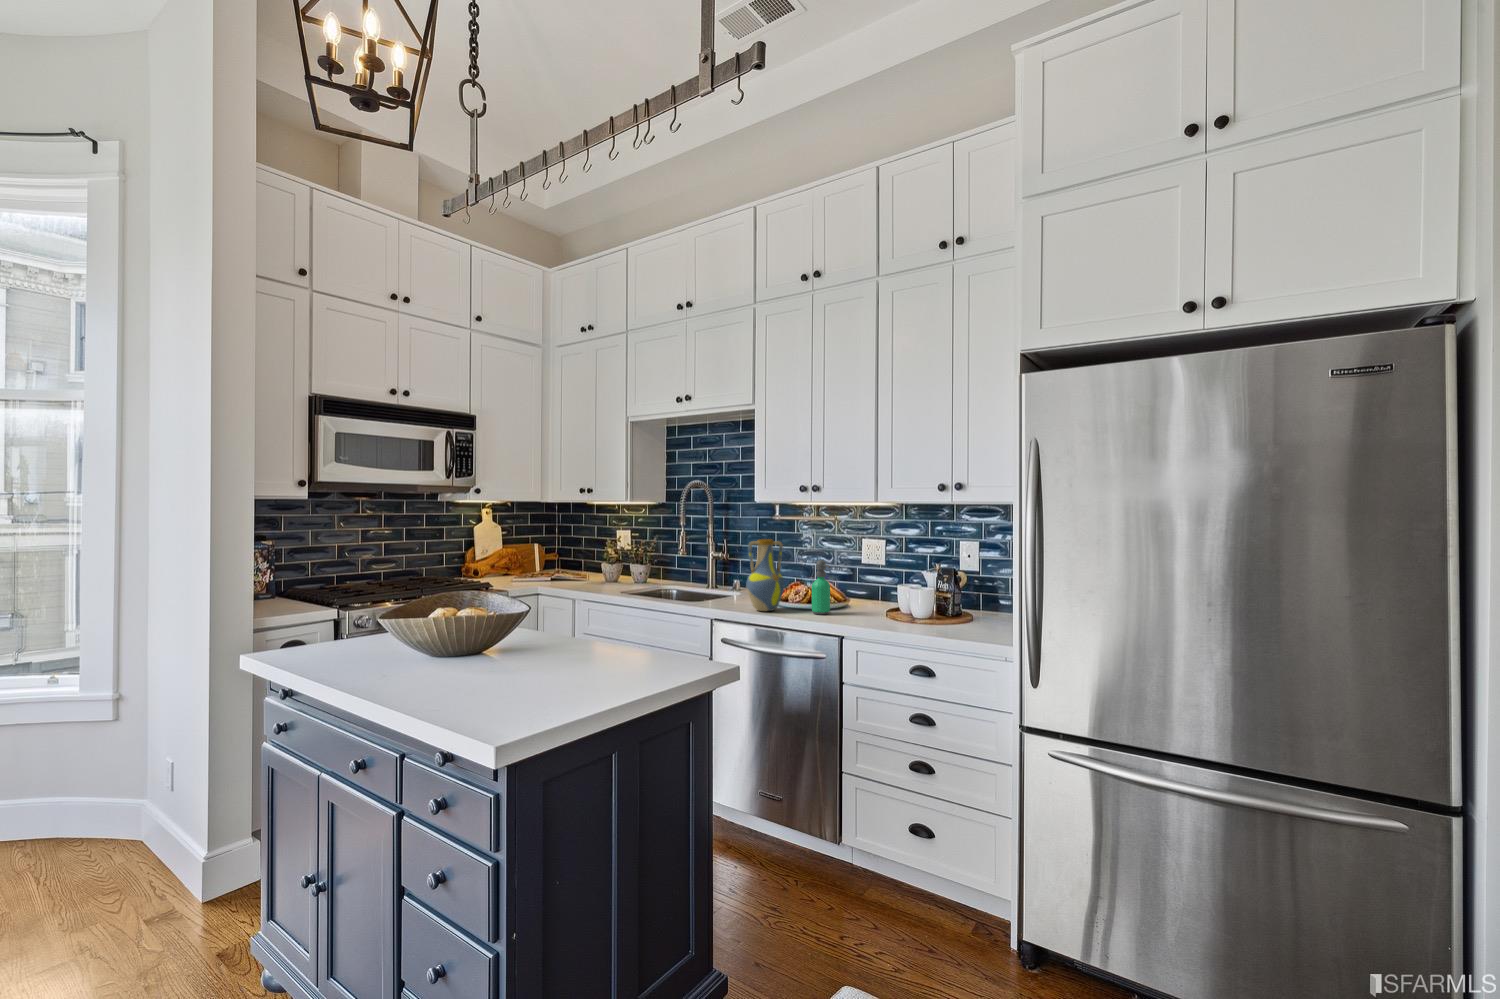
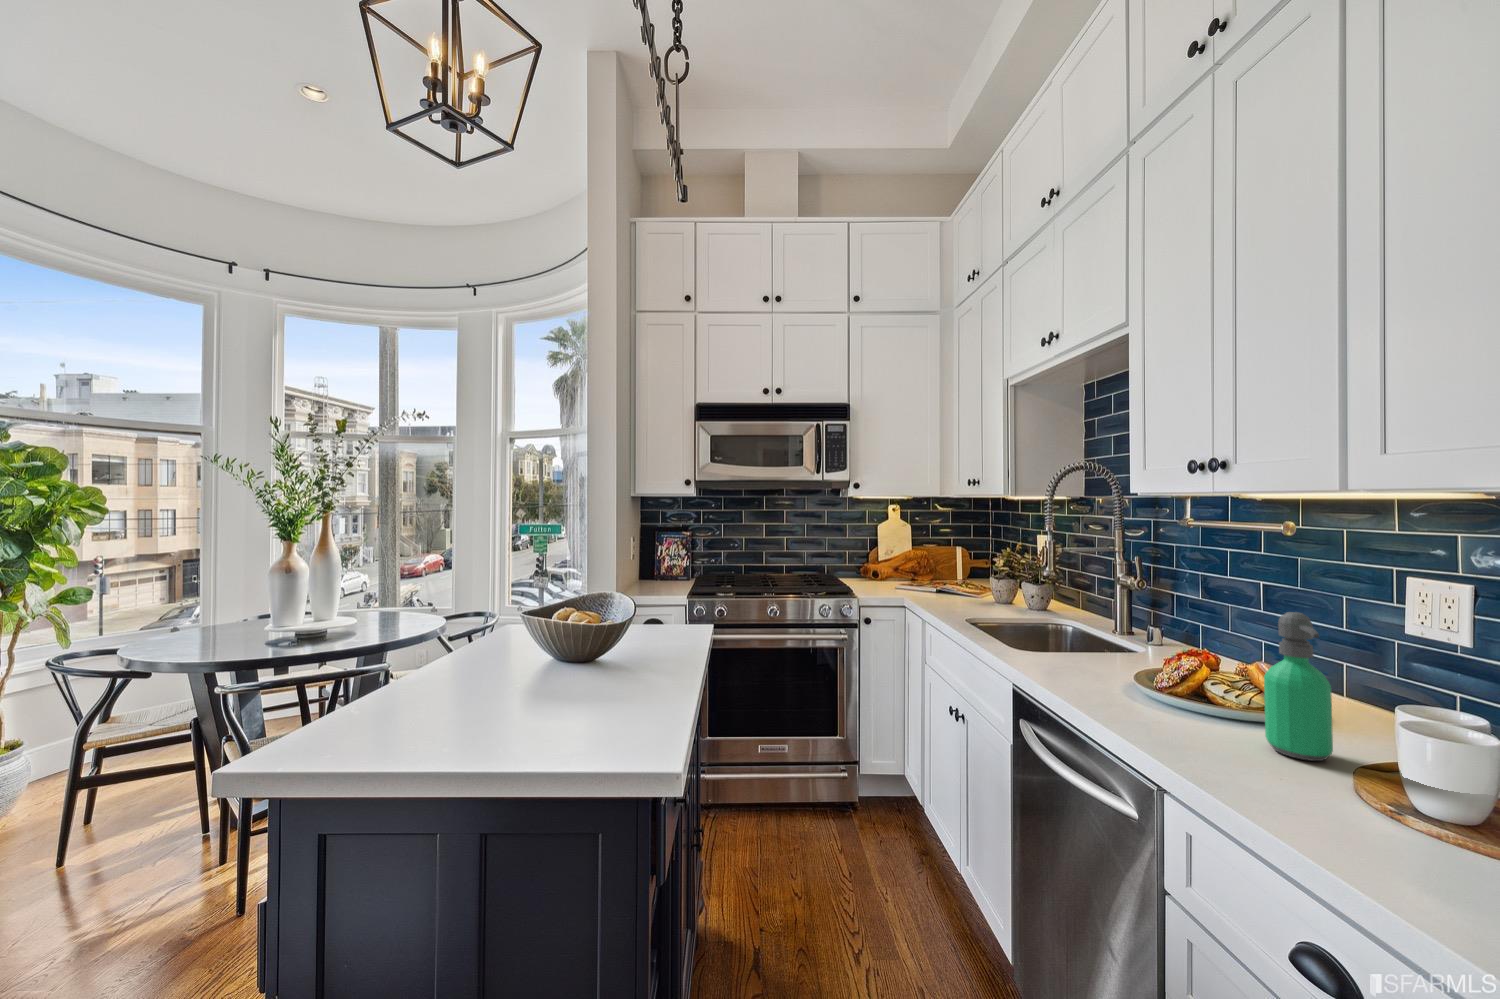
vase: present [746,539,785,611] -> none [1103,551,1203,708]

